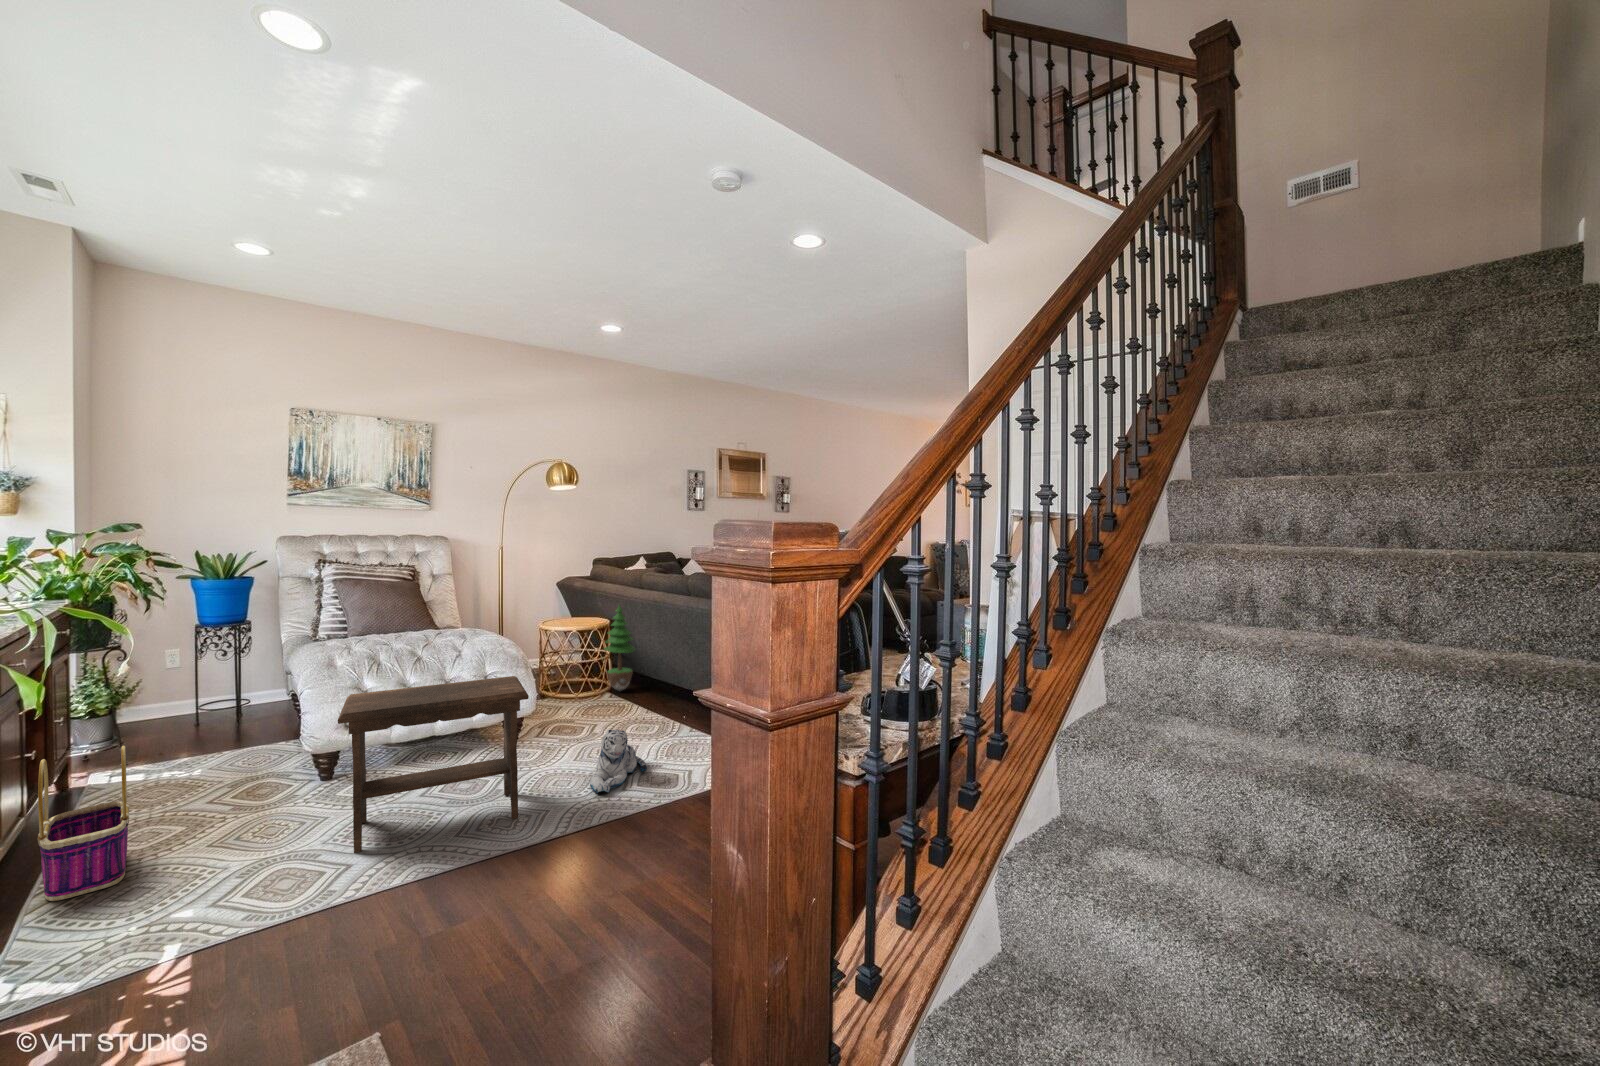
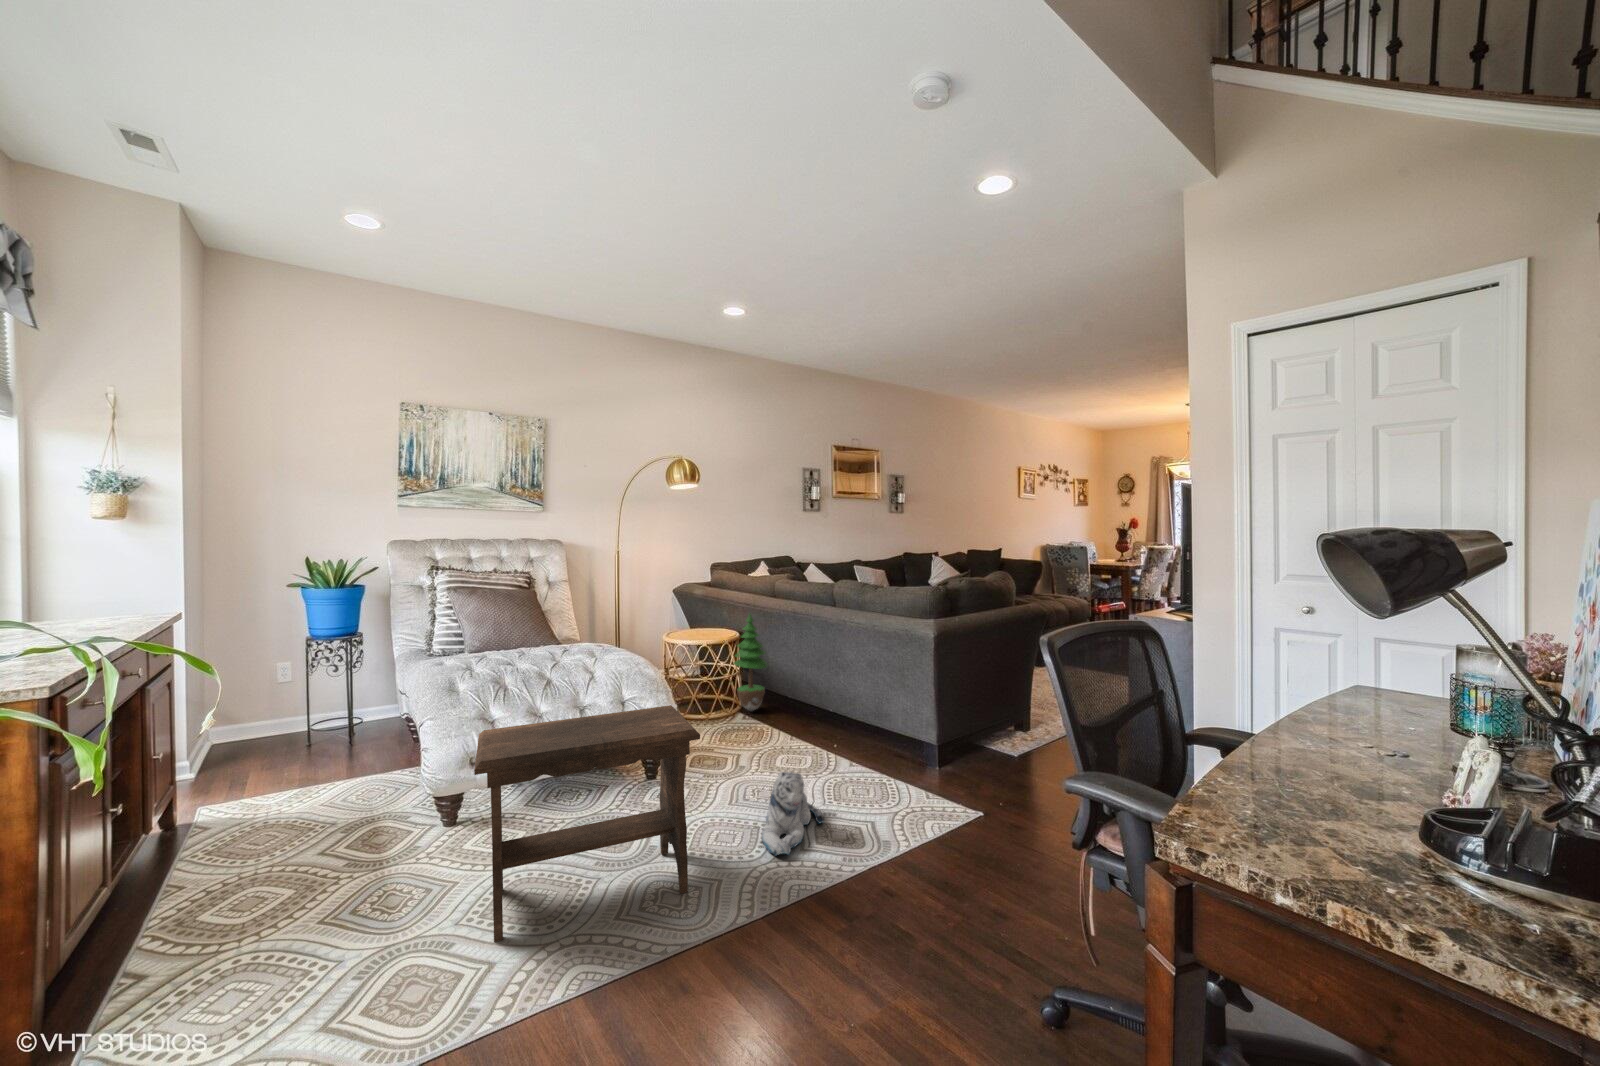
basket: present [38,746,129,901] -> none [113,798,223,1009]

